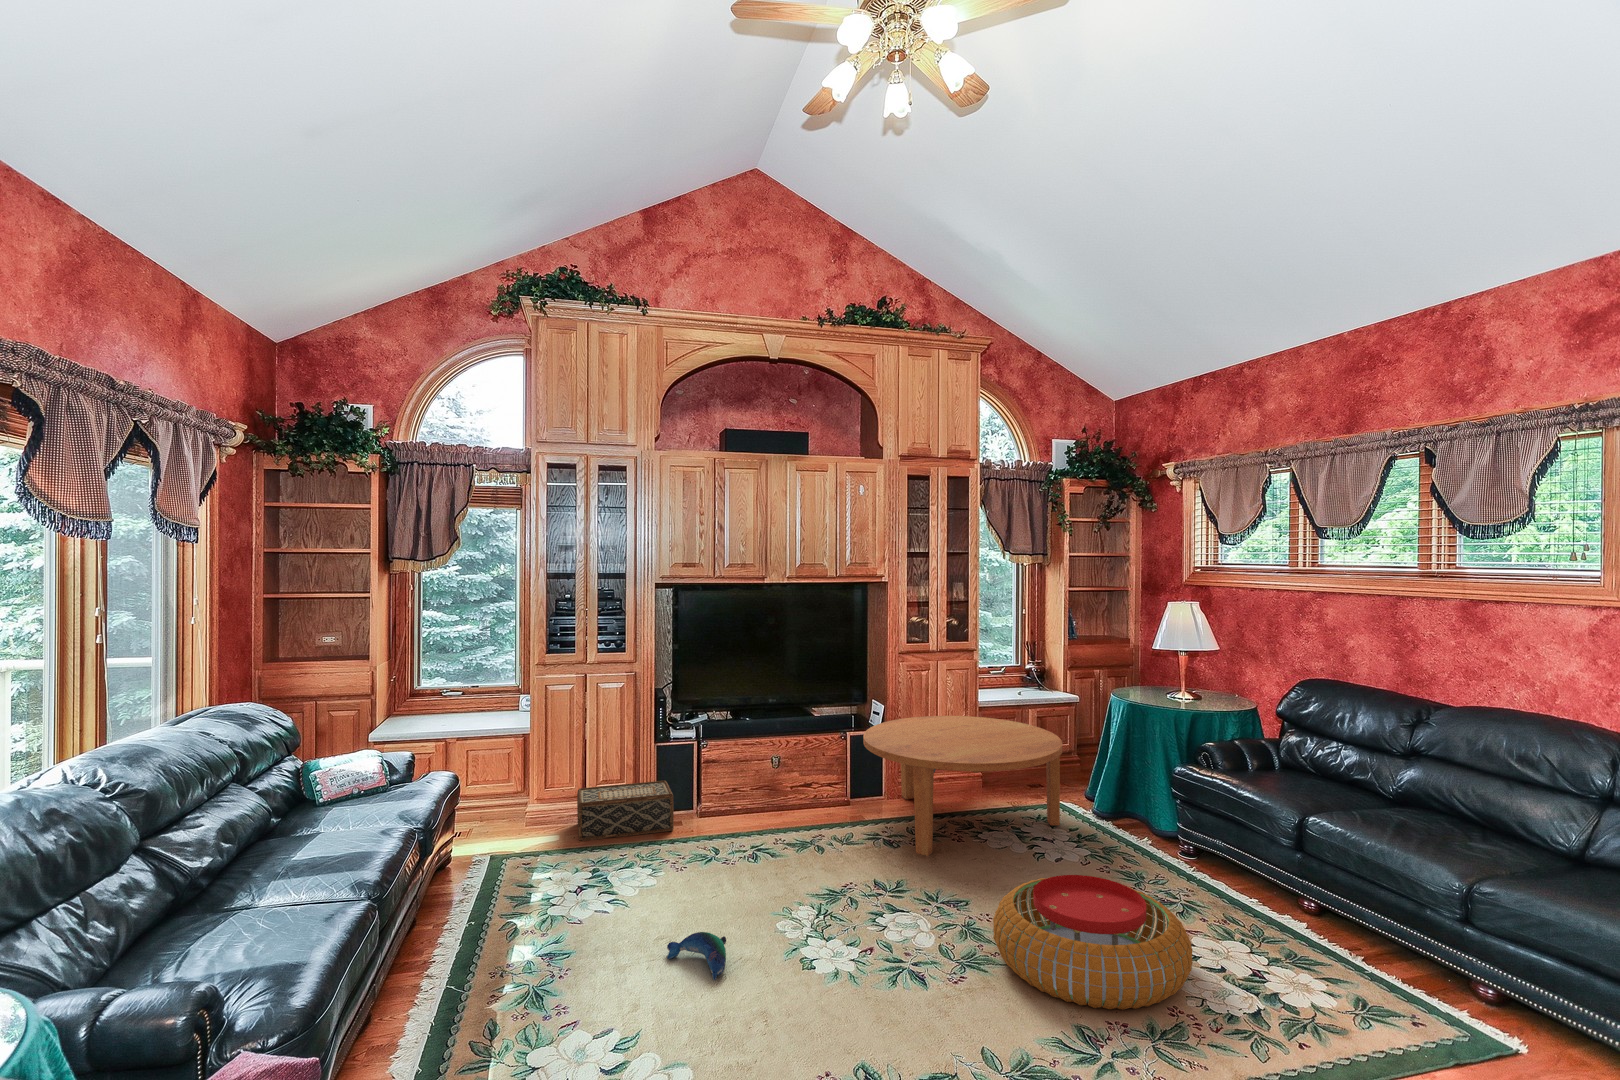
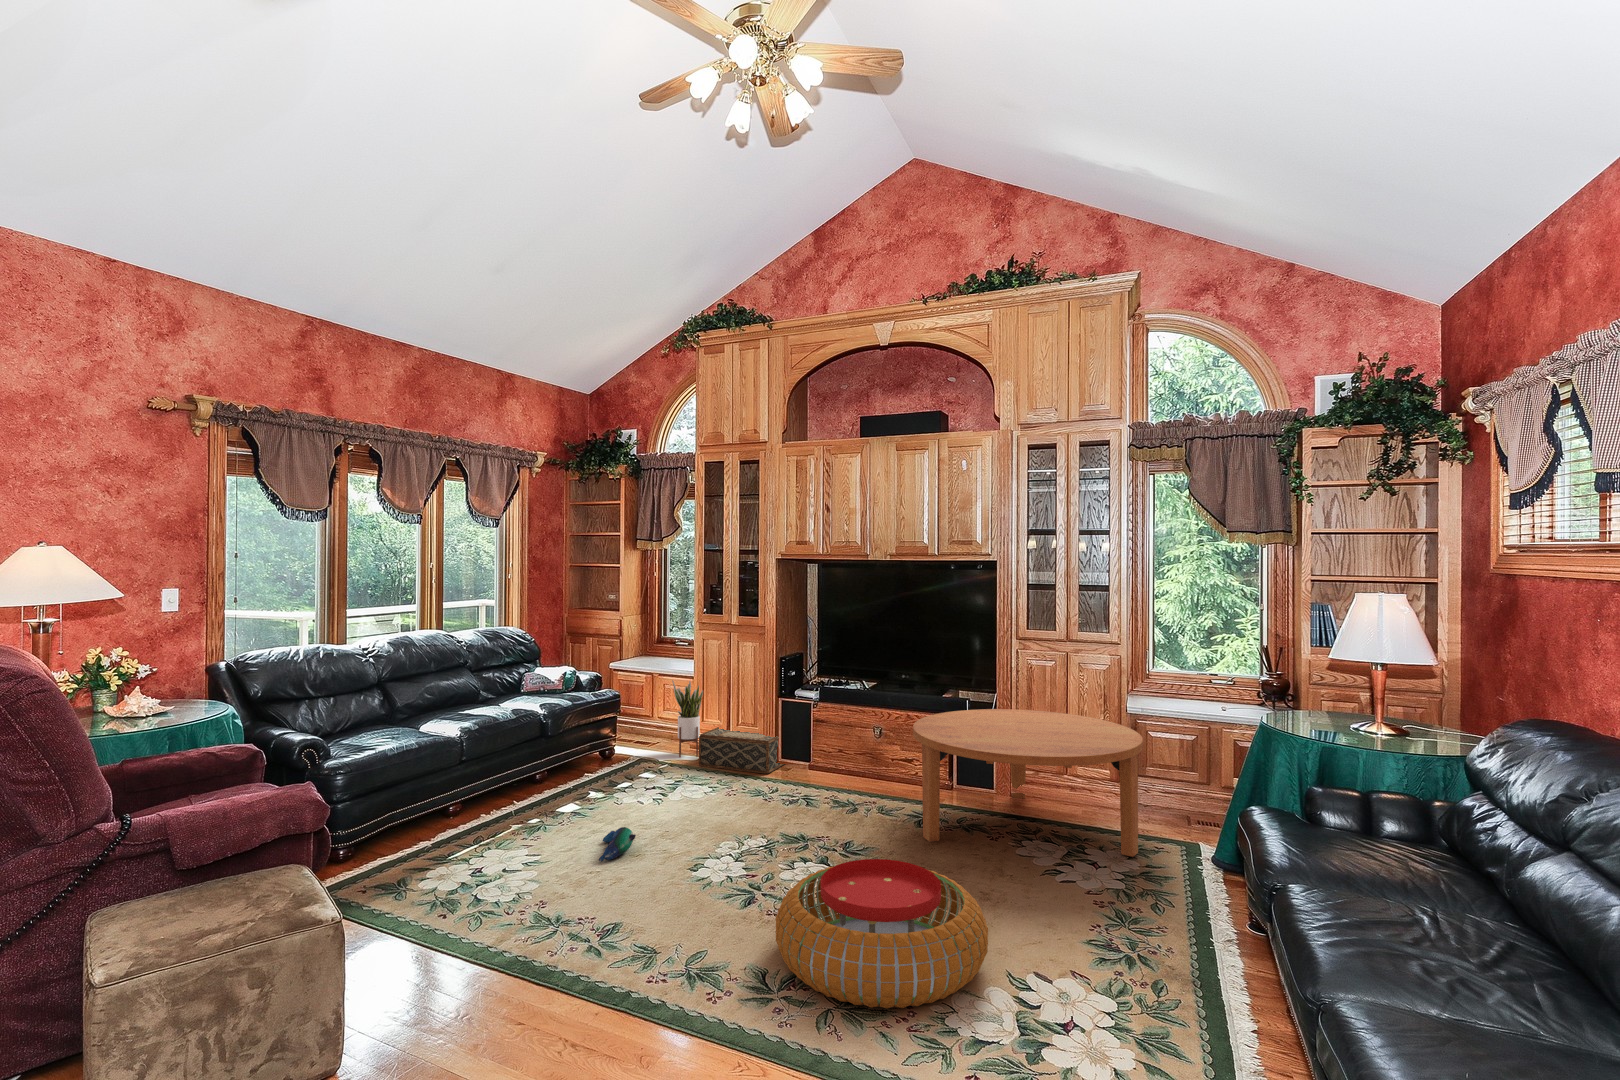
potted plant: none [516,739,558,837] -> present [672,680,703,757]

